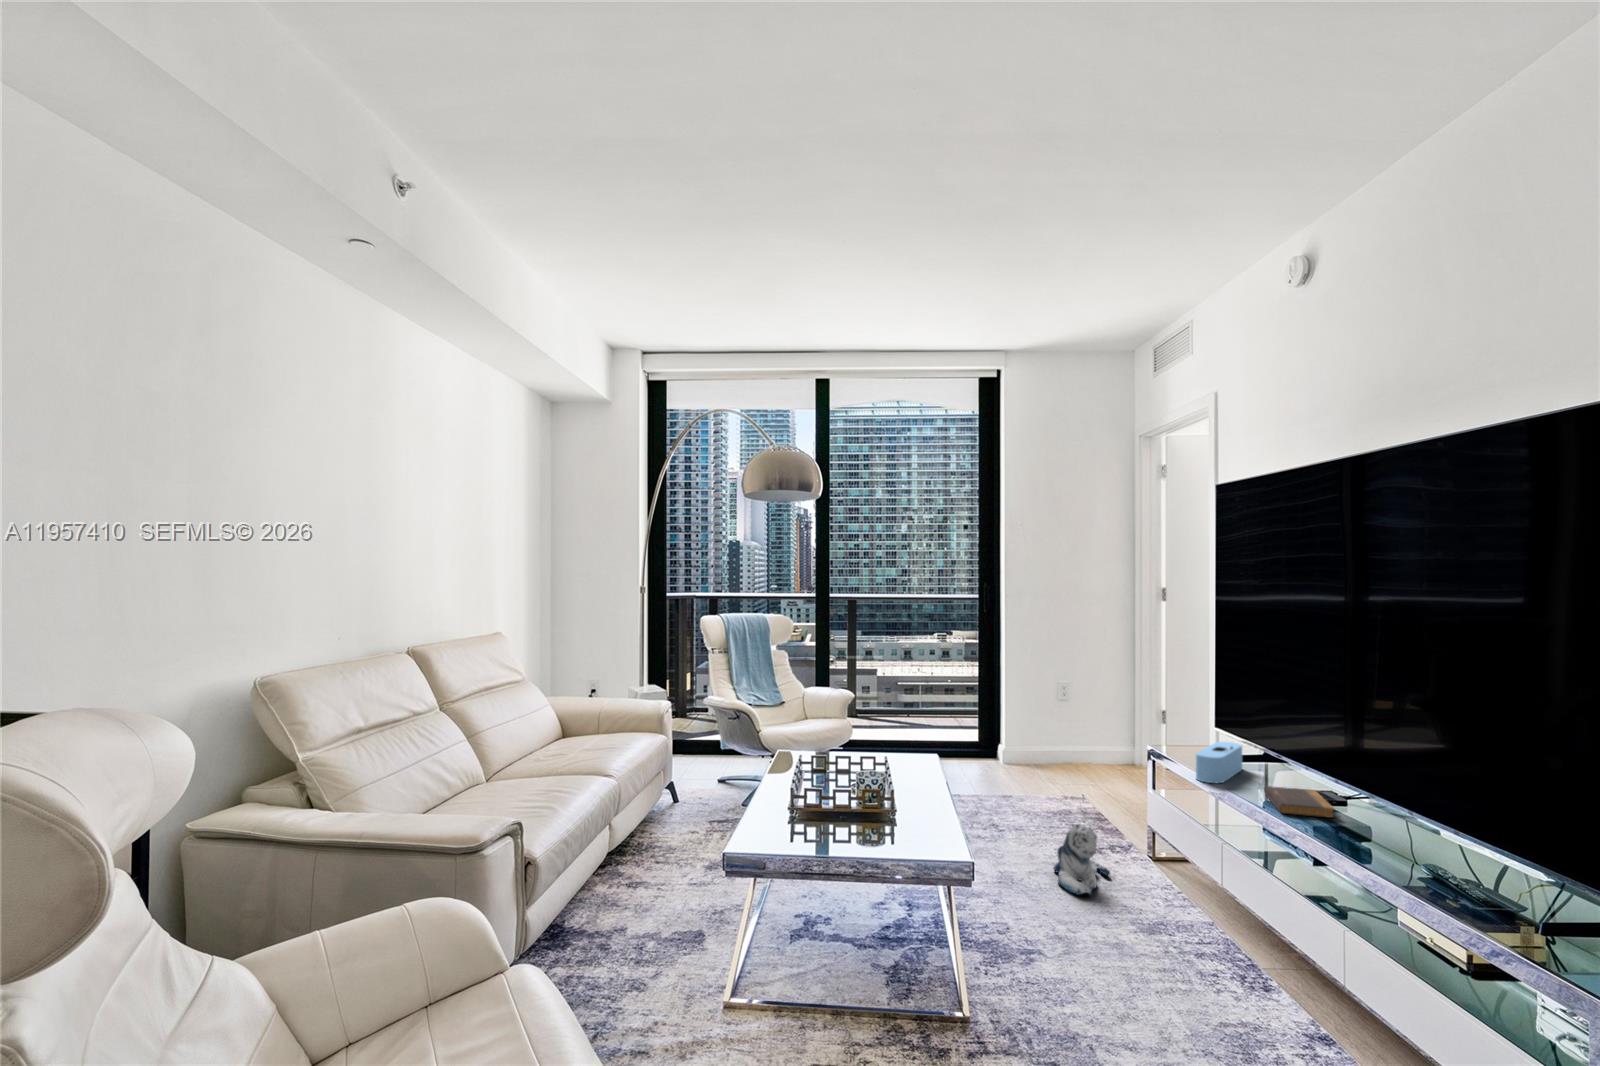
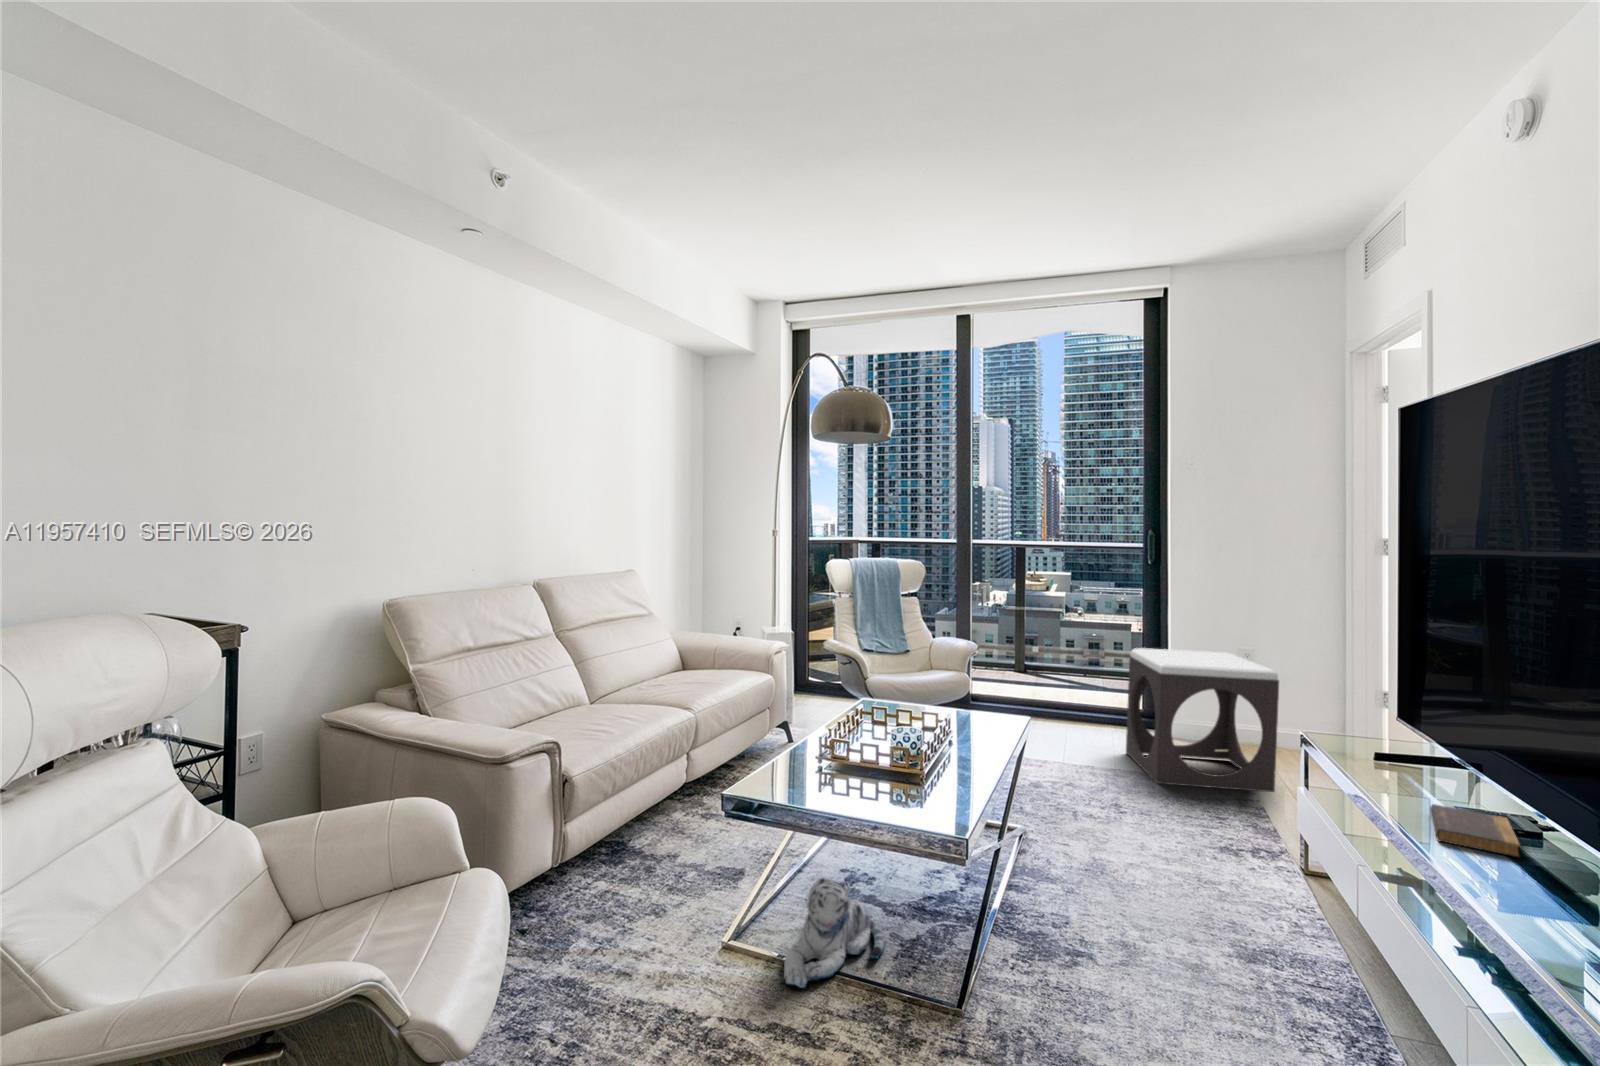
footstool: none [969,674,1101,799] -> present [1126,648,1279,792]
speaker: present [1196,742,1242,783] -> none [1343,744,1422,793]
plush toy: present [1054,825,1110,895] -> present [784,878,885,988]

